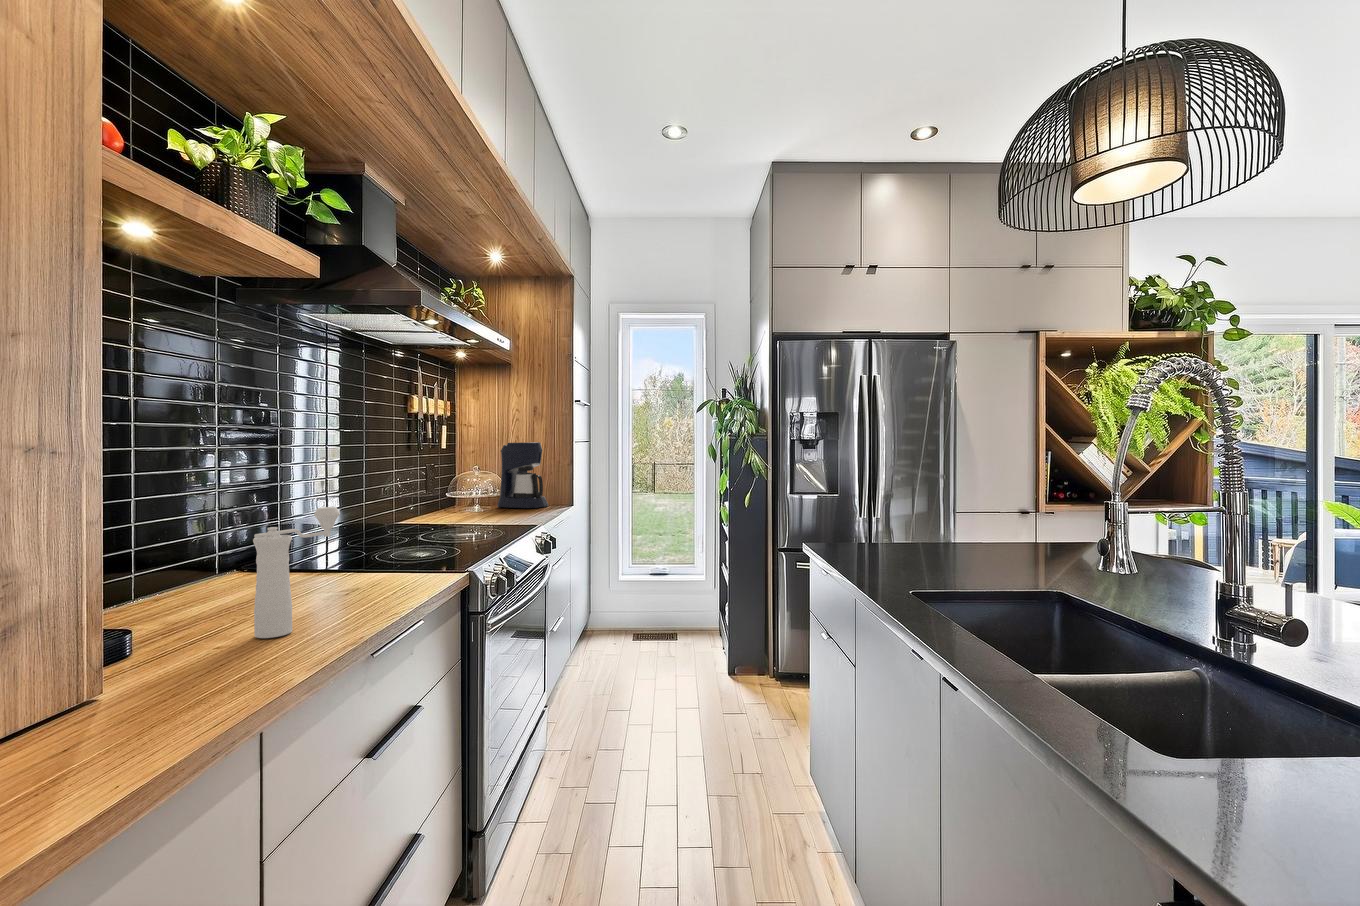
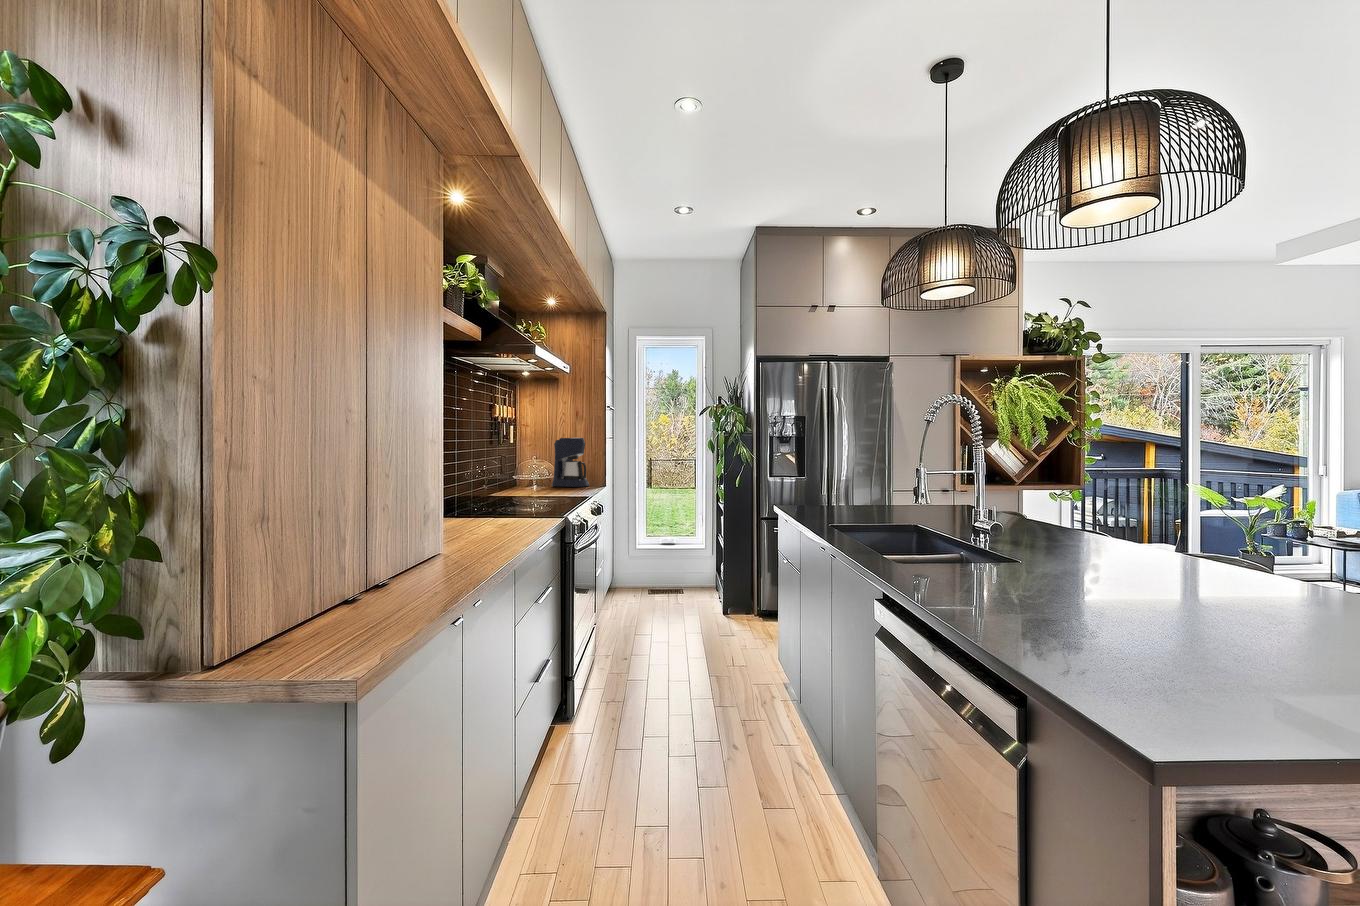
pepper mill: present [253,507,340,638] -> none [492,469,526,534]

